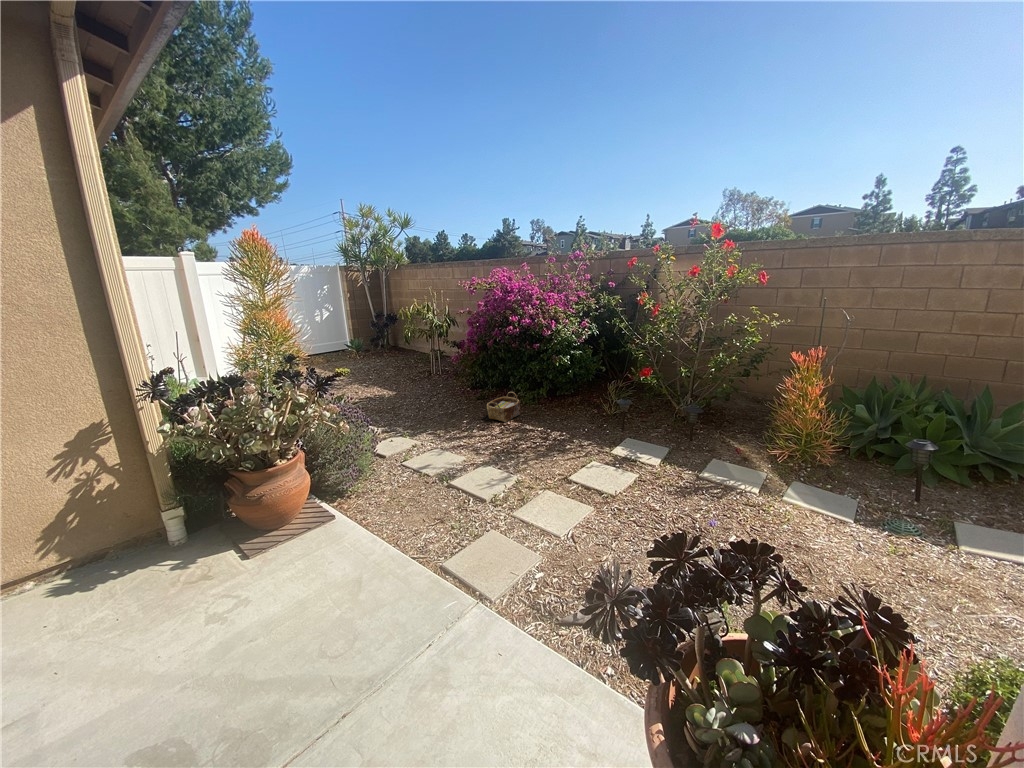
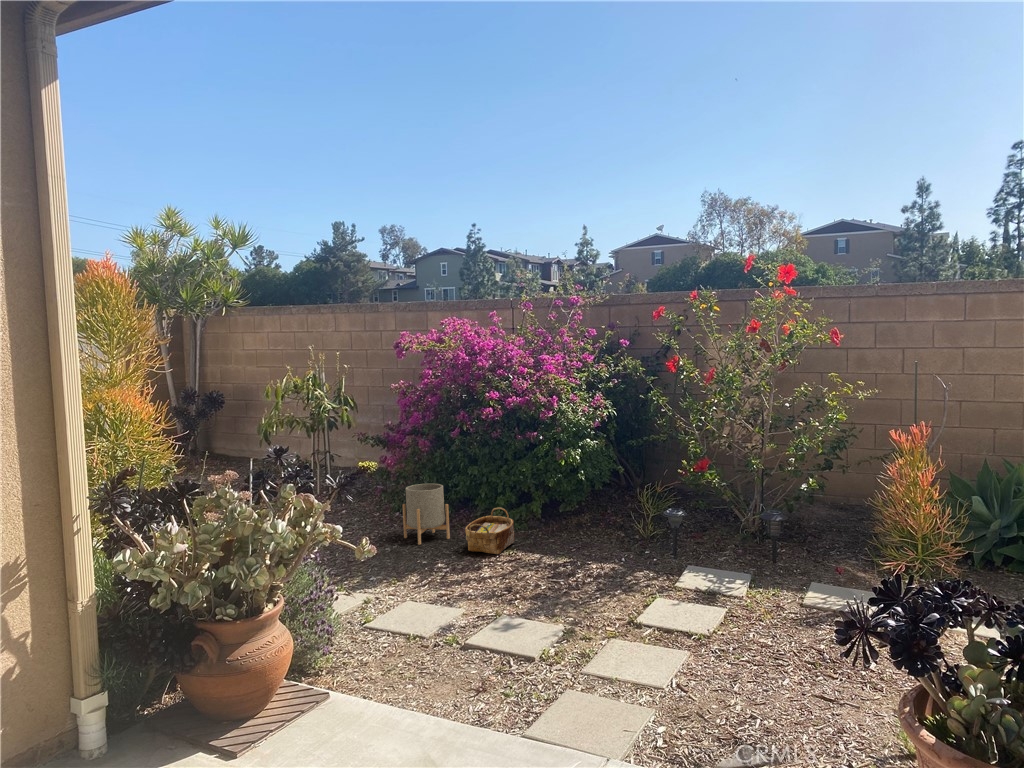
planter: none [455,374,483,412] -> present [402,484,450,545]

